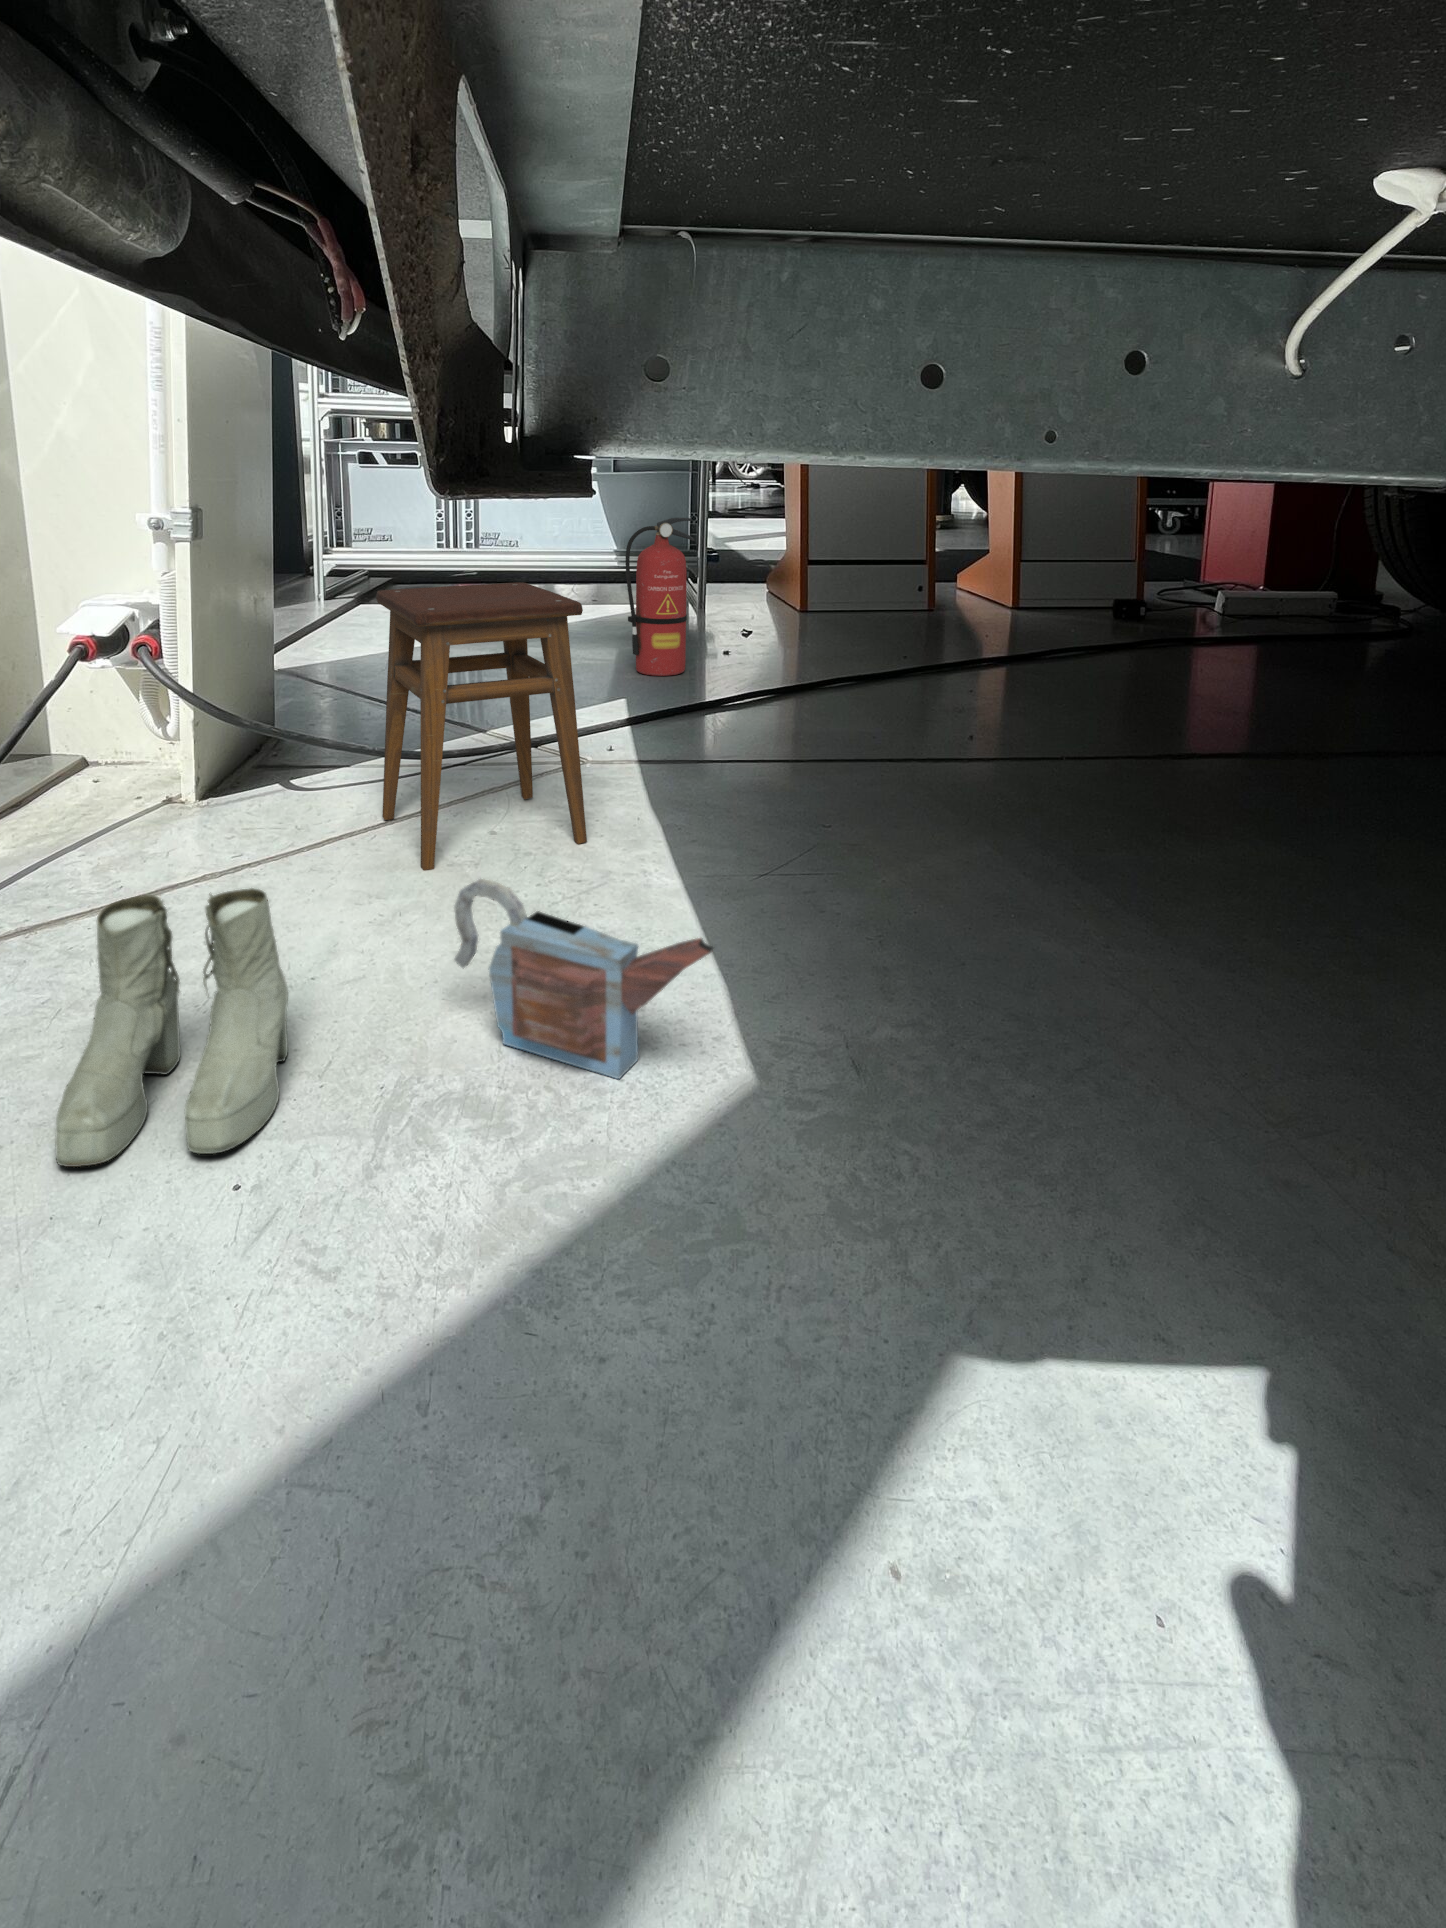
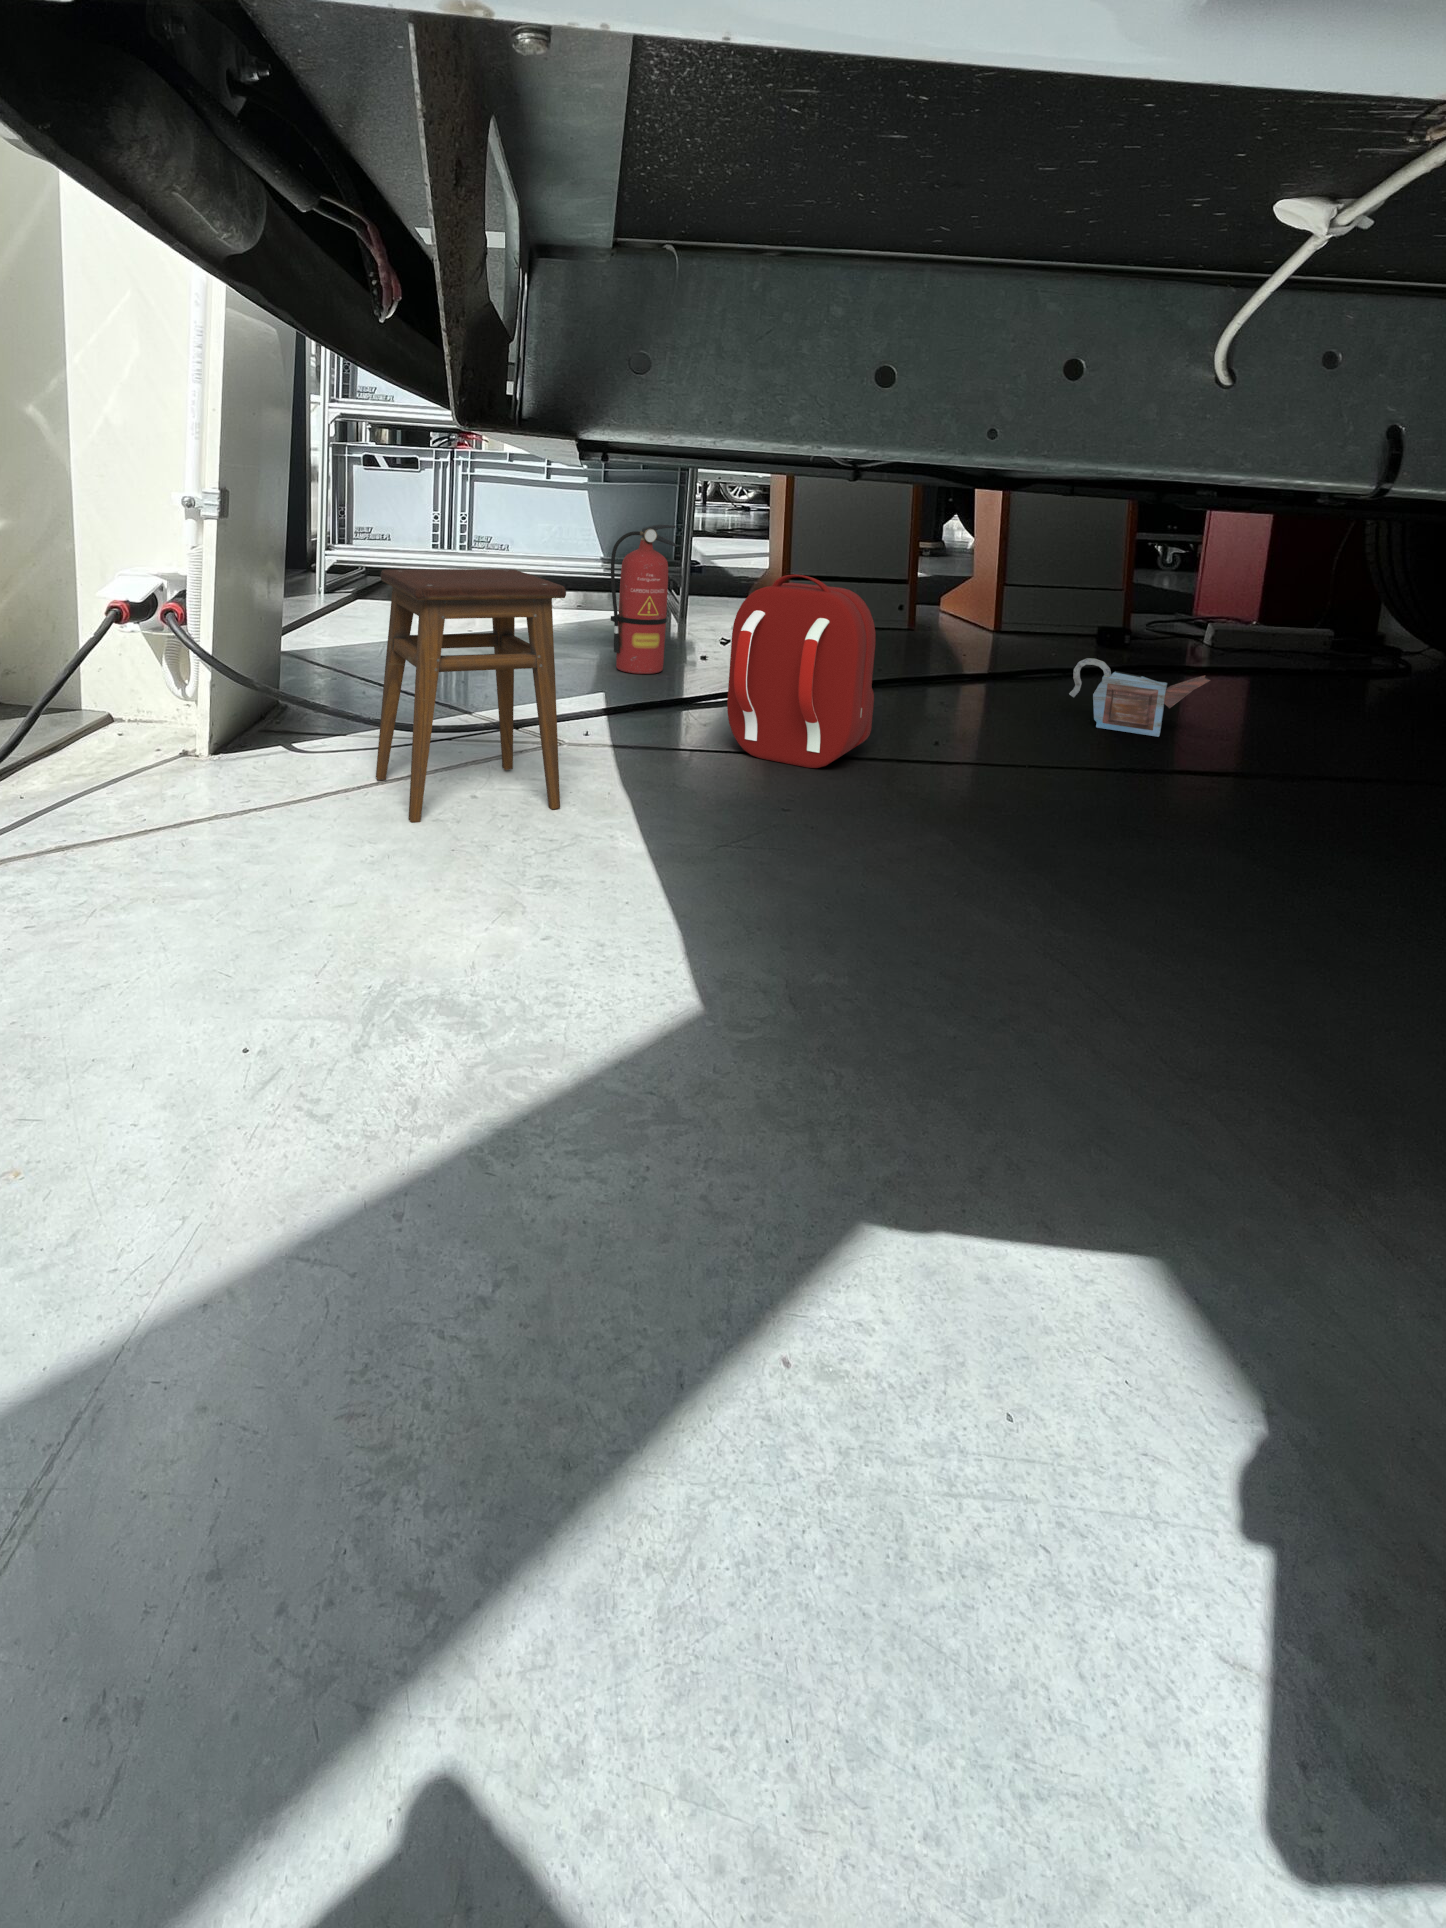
backpack: none [759,573,911,776] -> present [727,575,875,768]
watering can: present [454,879,713,1079] -> present [1069,658,1210,737]
boots: present [55,888,288,1167] -> none [96,805,292,1024]

